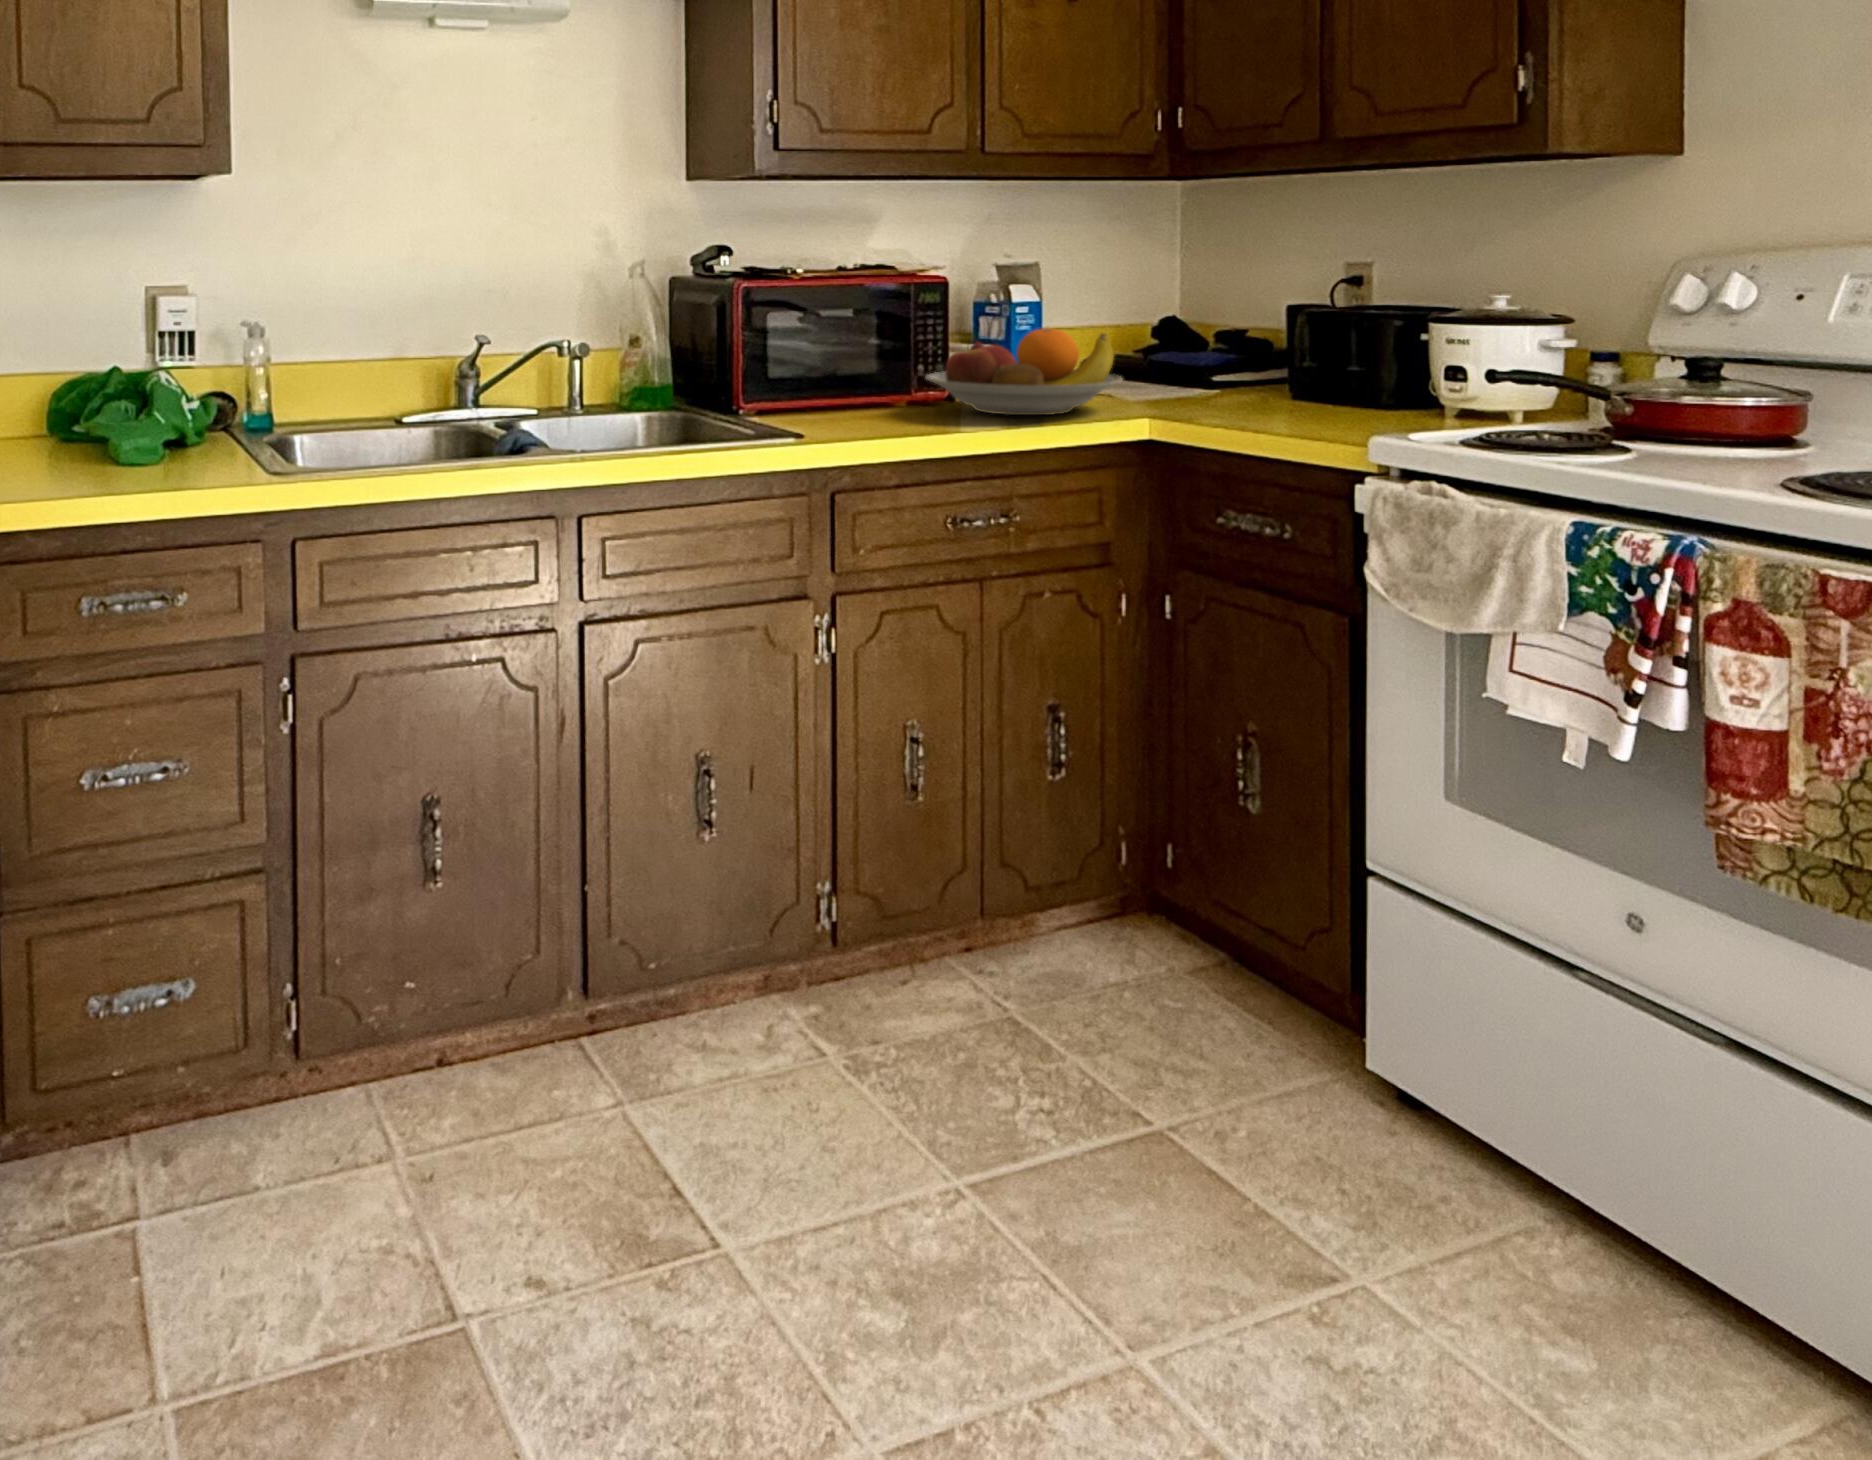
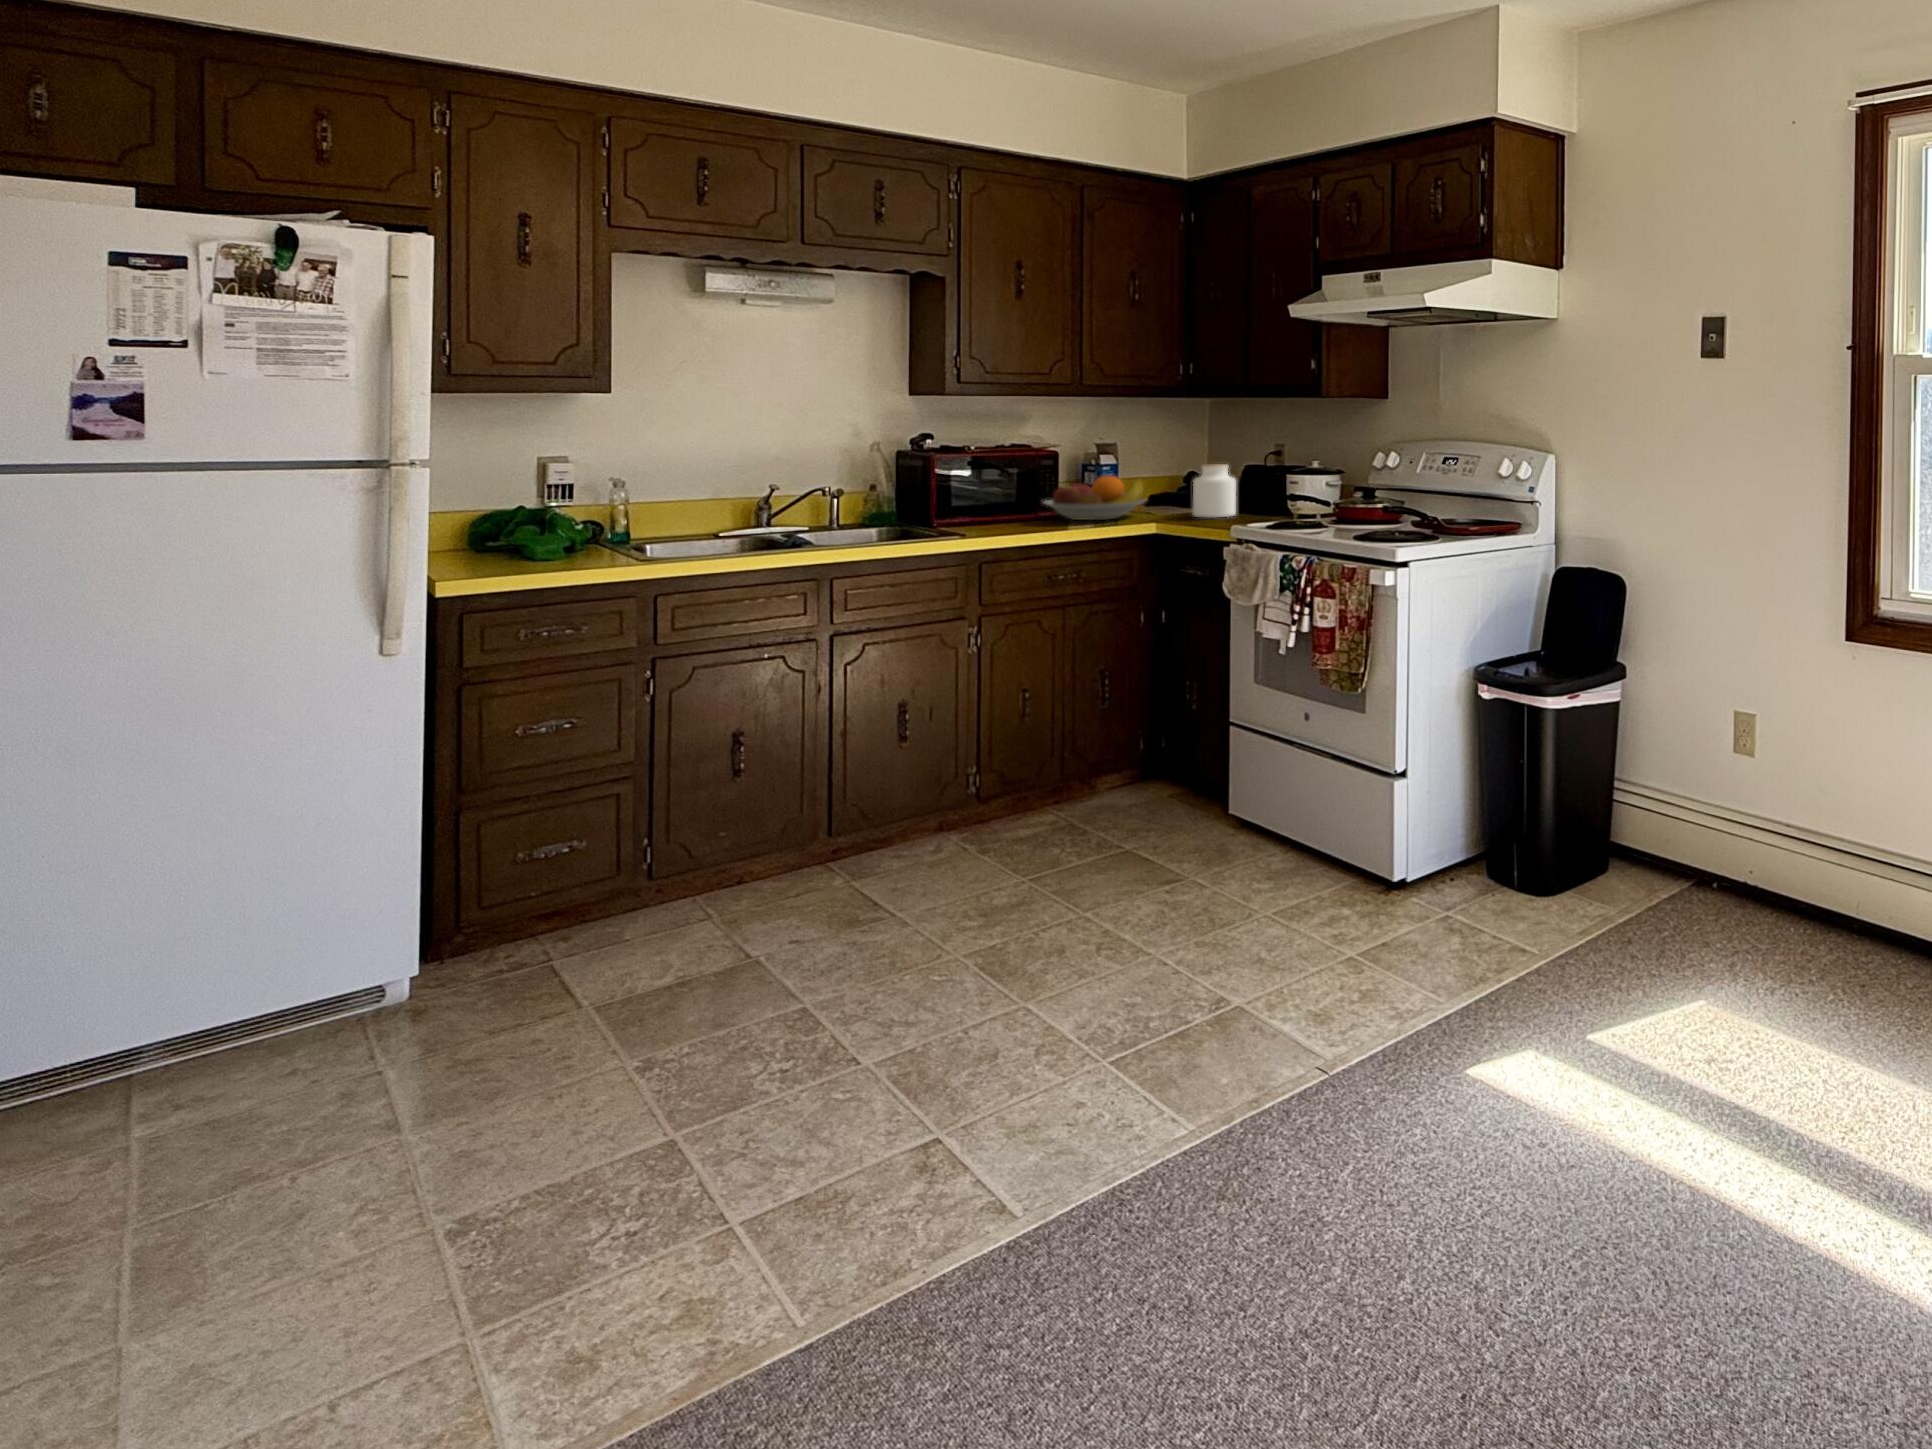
jar: none [1225,308,1318,418] -> present [1193,464,1236,518]

